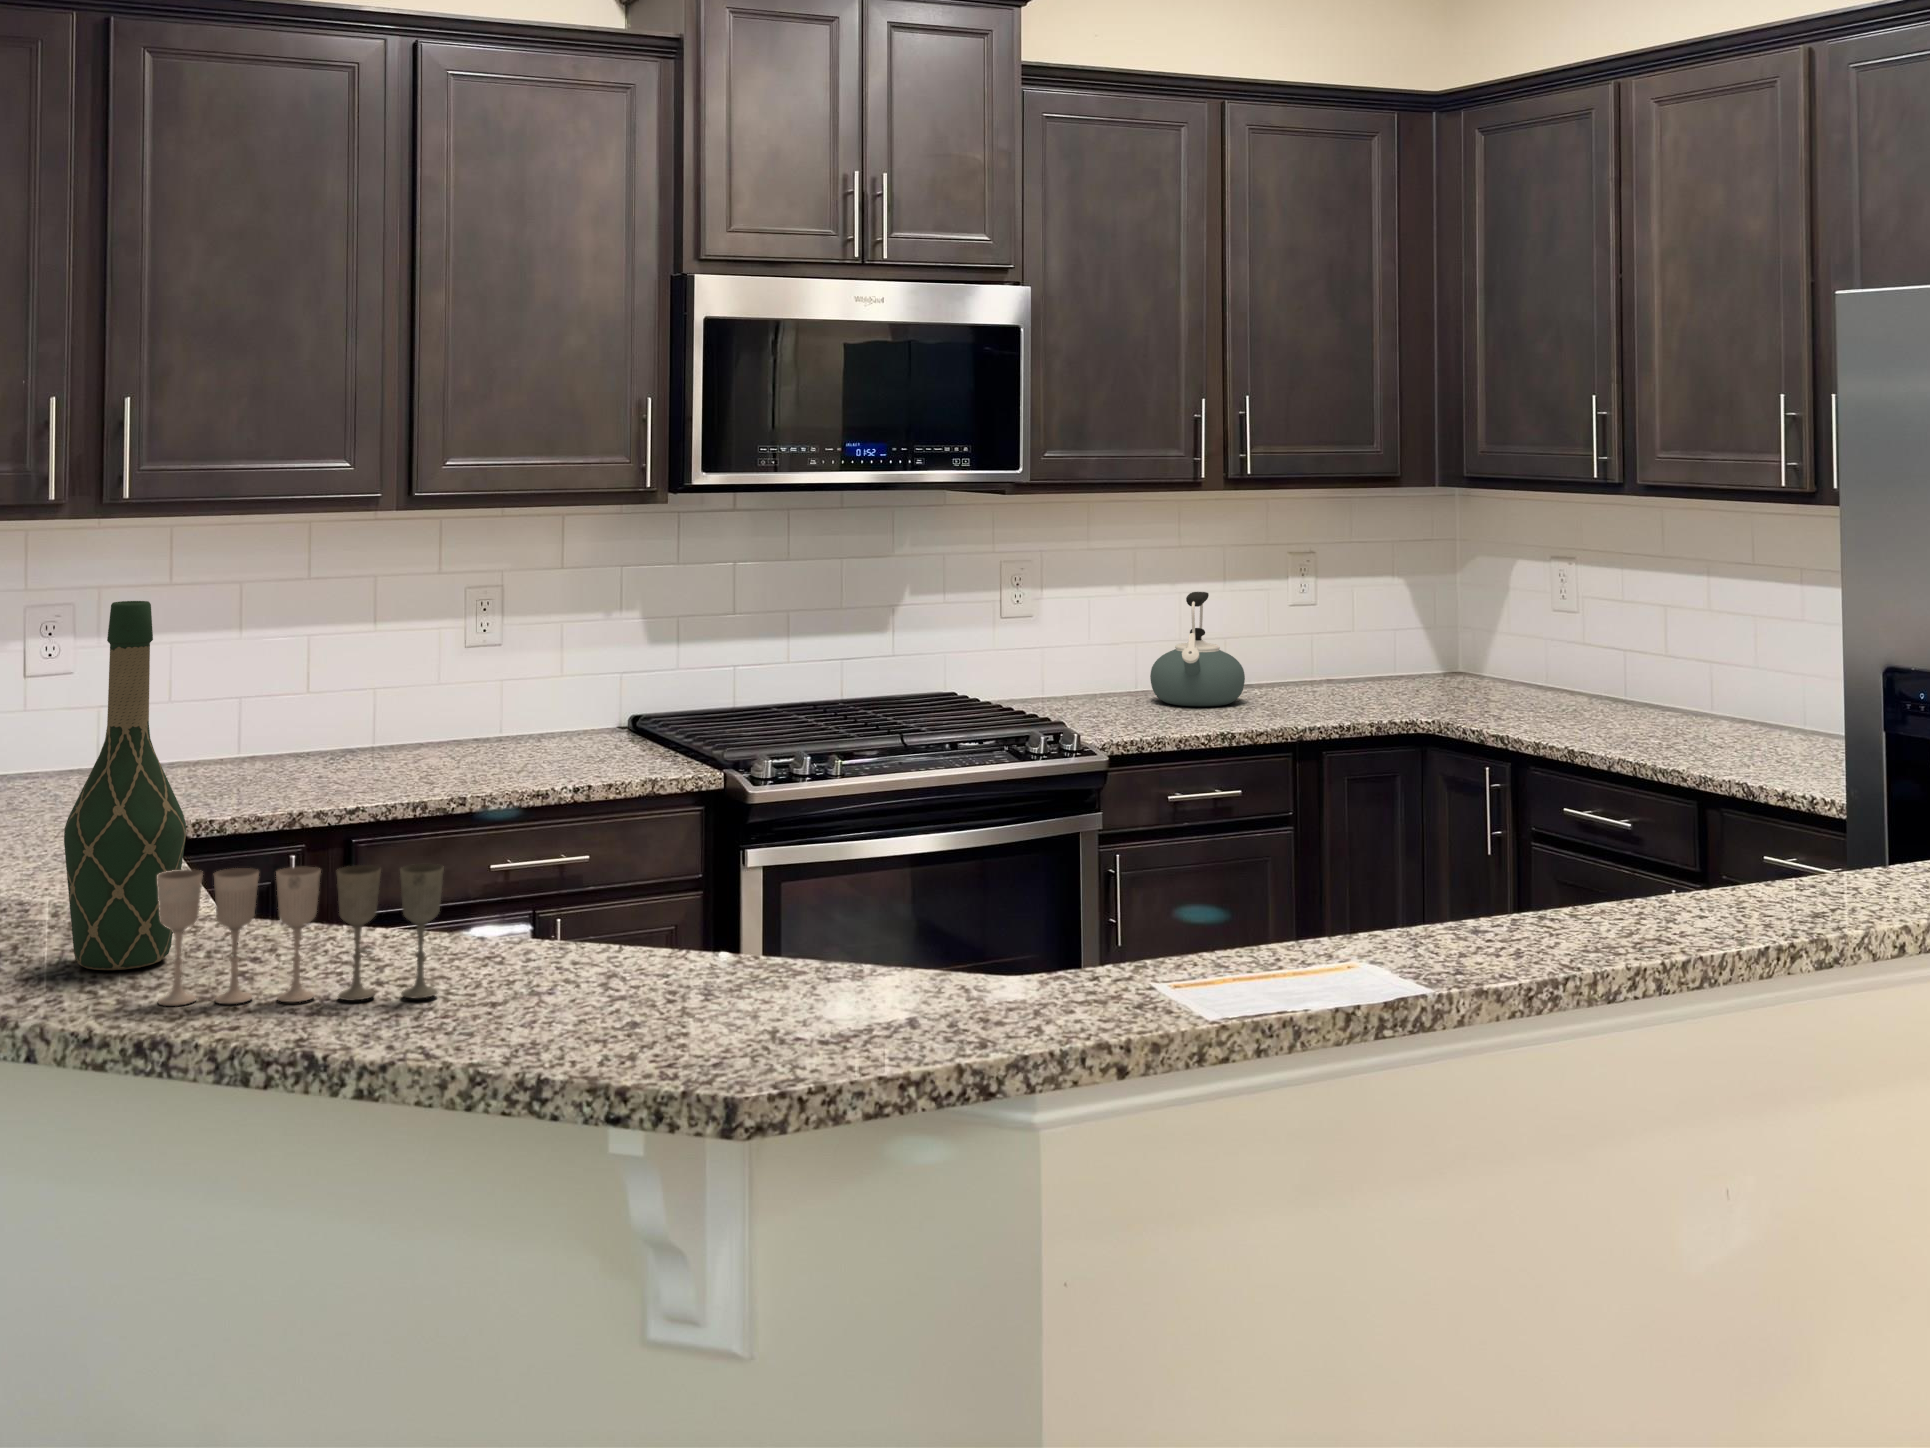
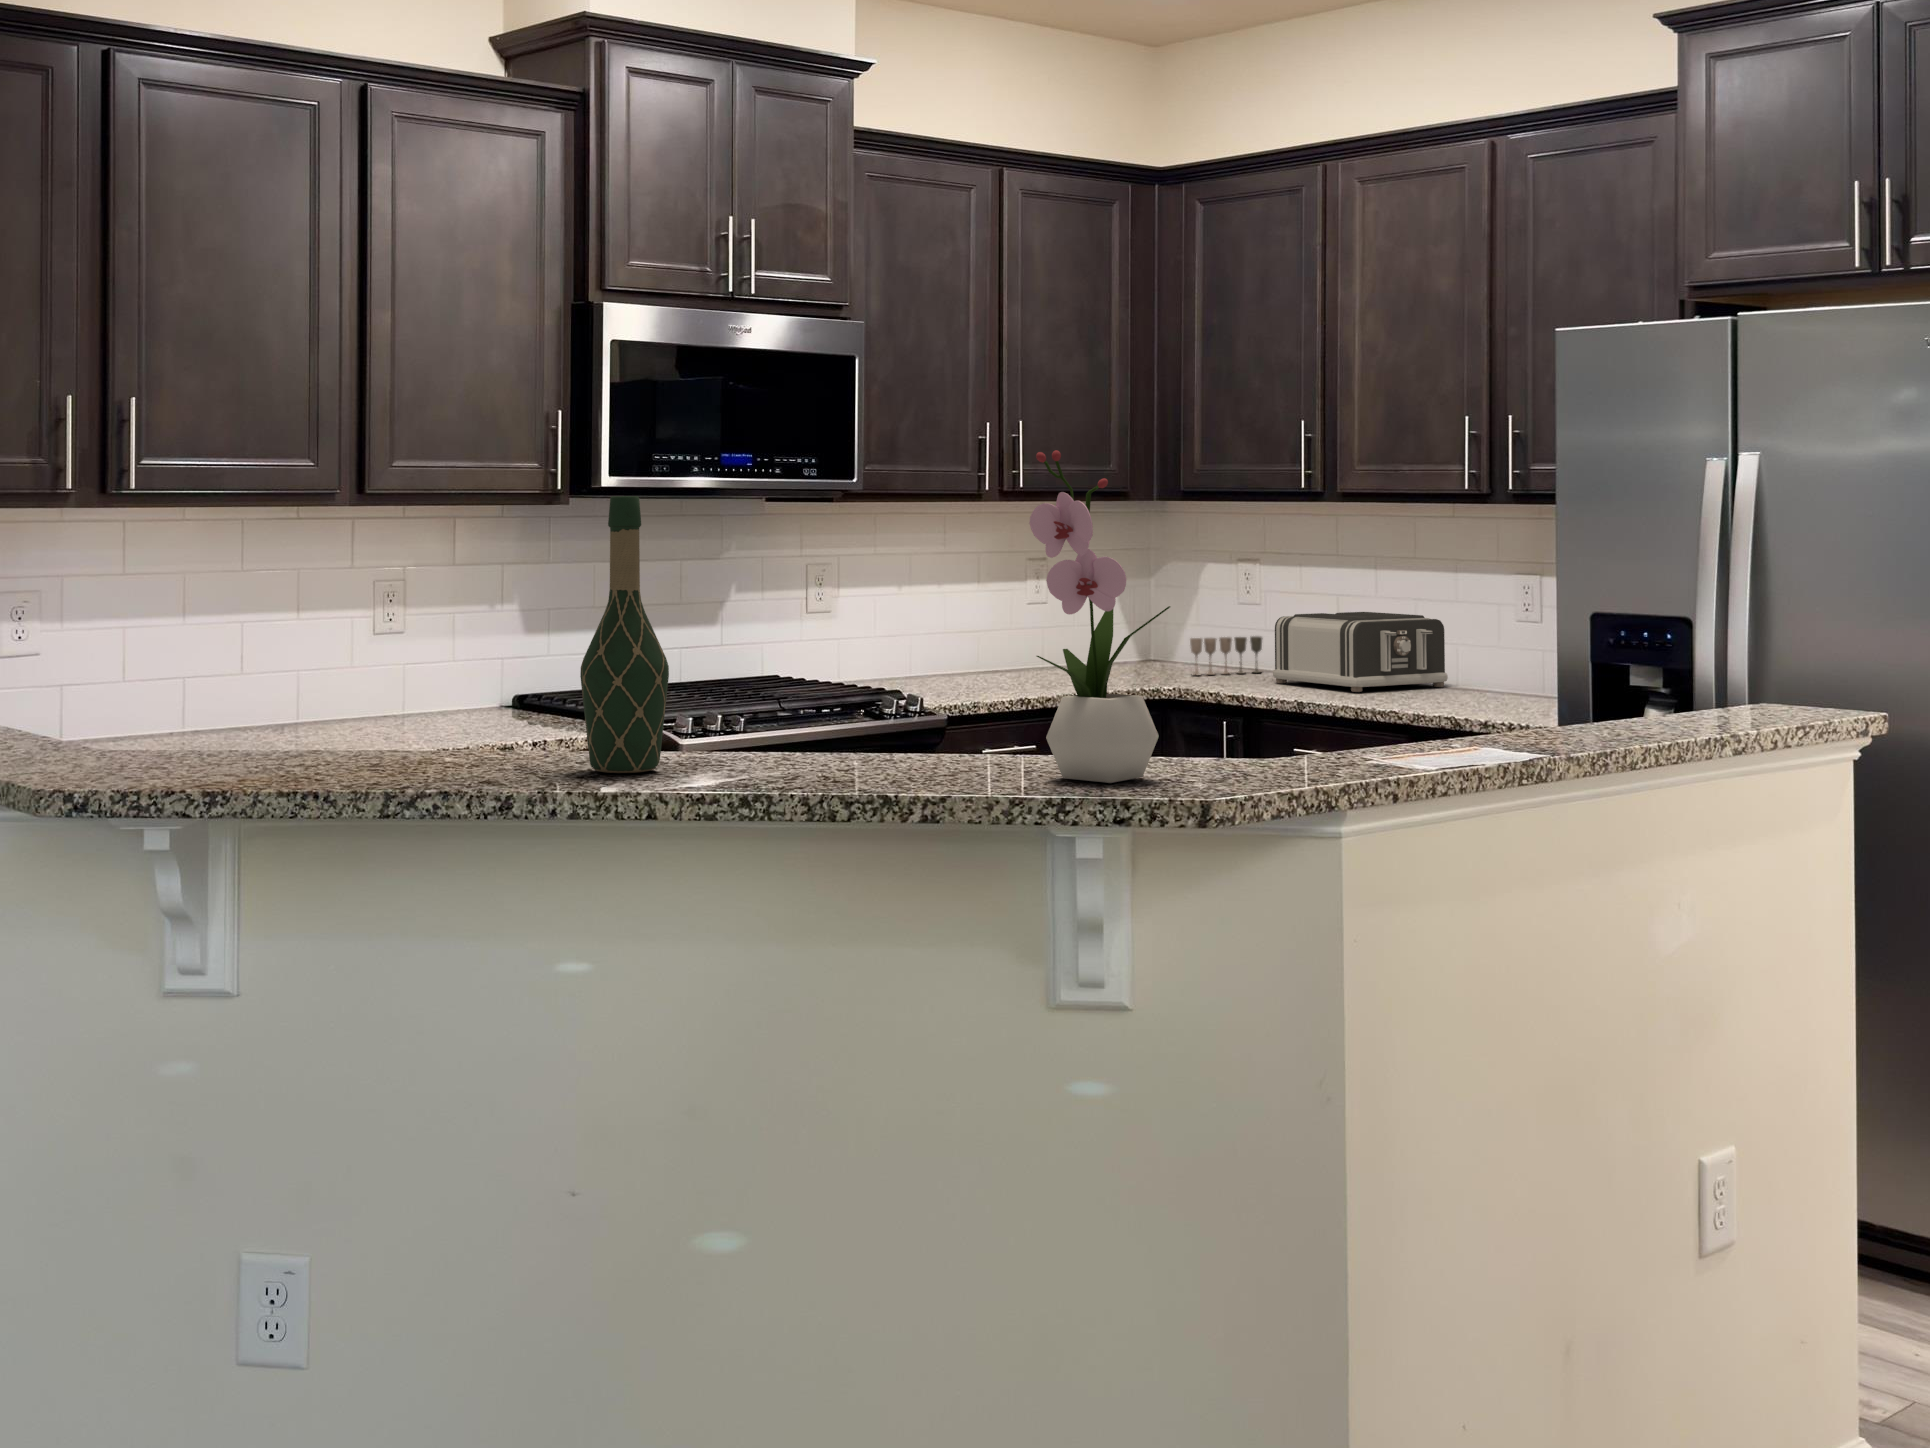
flower arrangement: none [569,562,781,1041] -> present [1029,450,1170,783]
kettle: present [1150,592,1245,706] -> none [934,590,1013,683]
toaster: none [1561,633,1782,741] -> present [1273,612,1448,692]
wine glass: present [157,864,444,1006] -> present [1190,636,1262,675]

